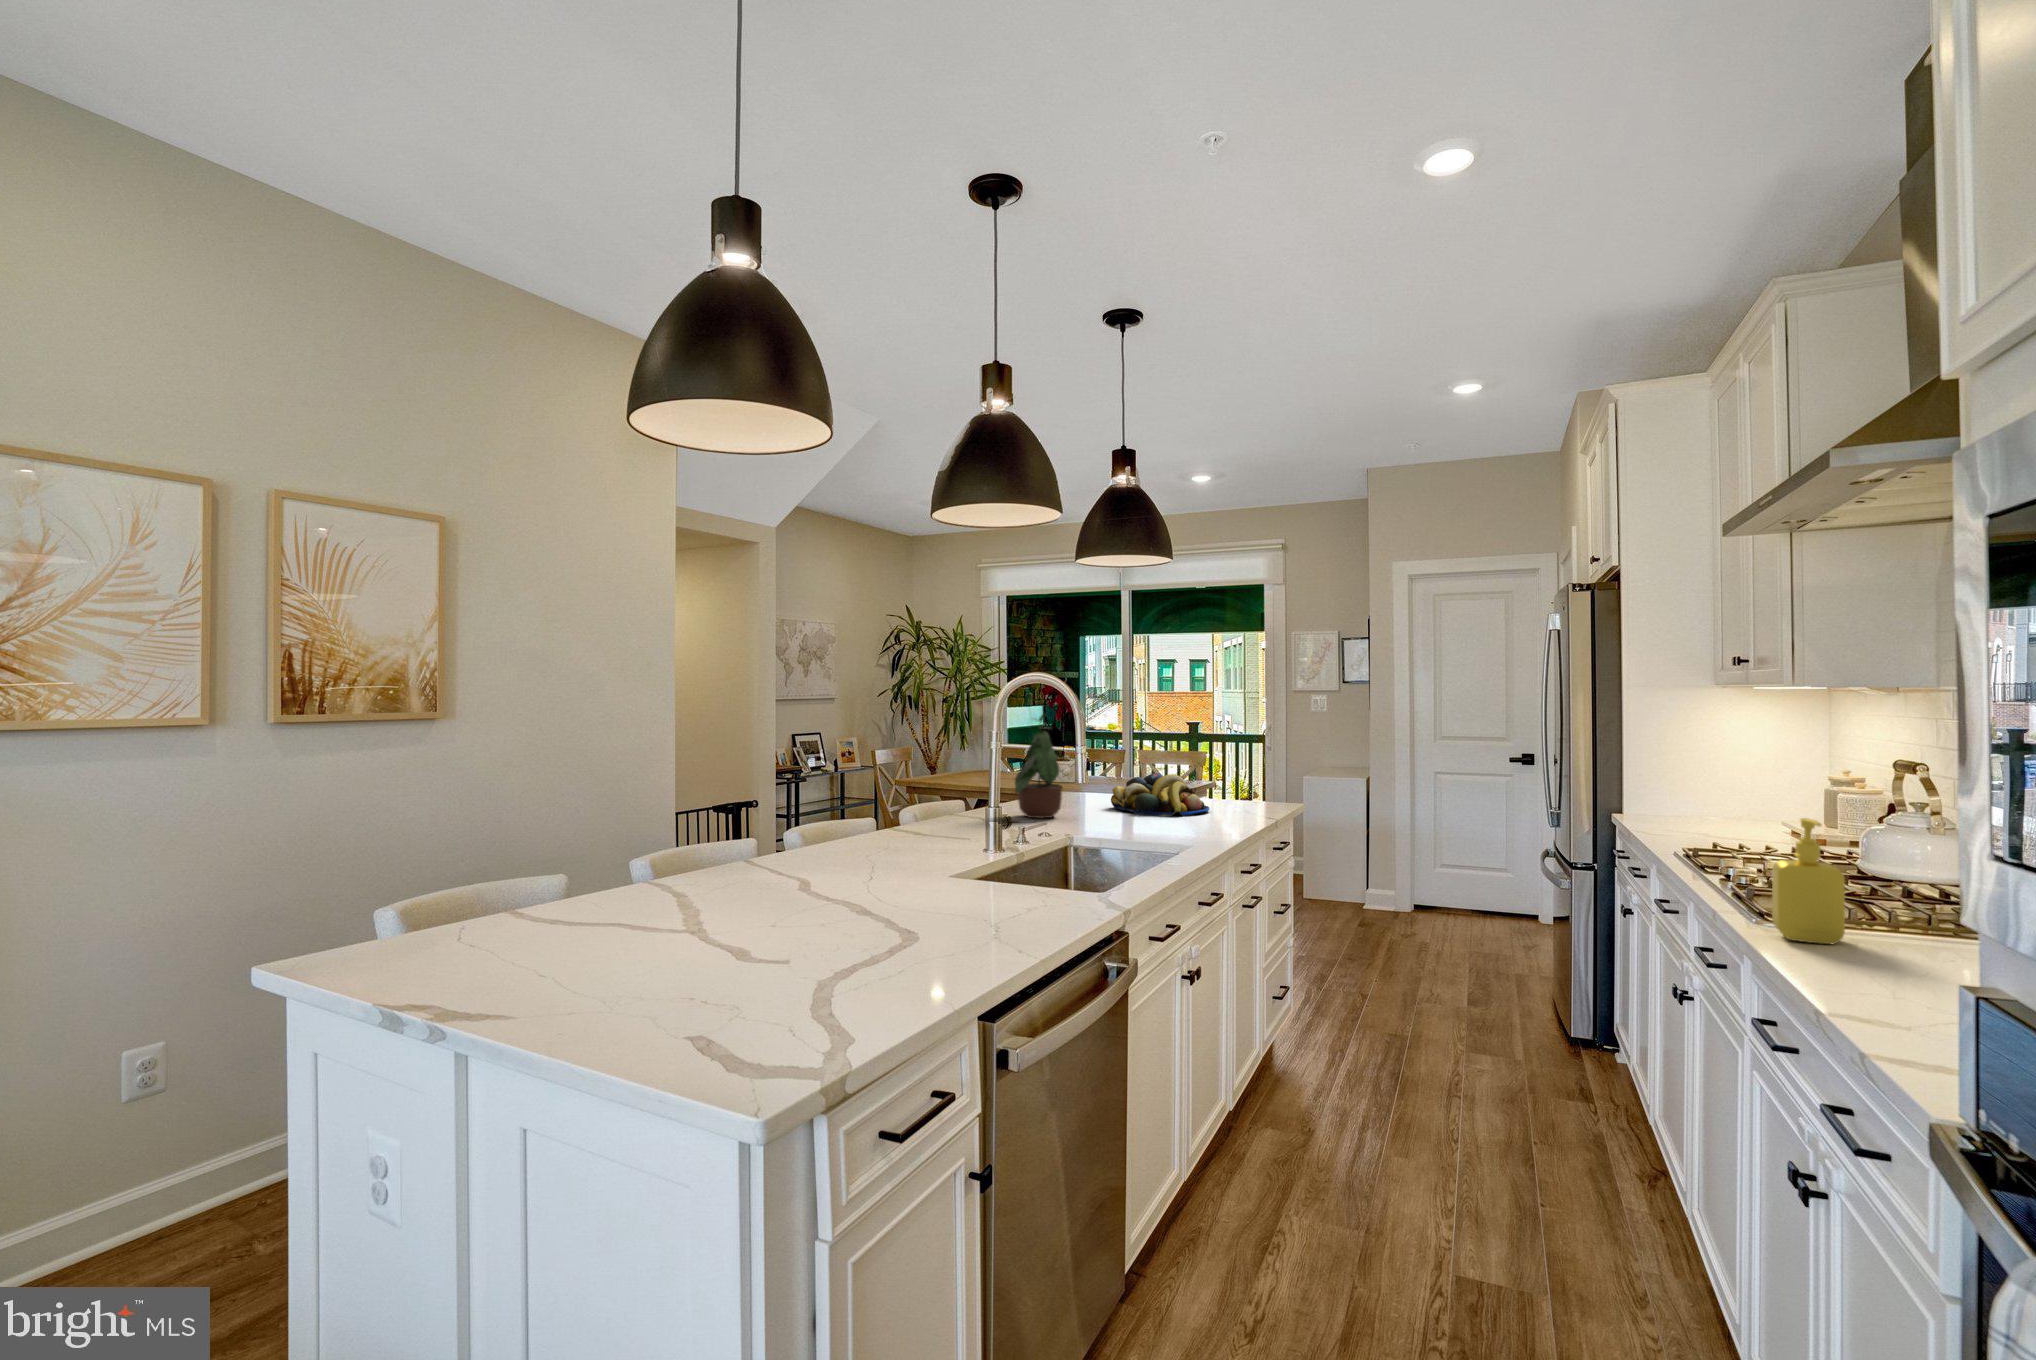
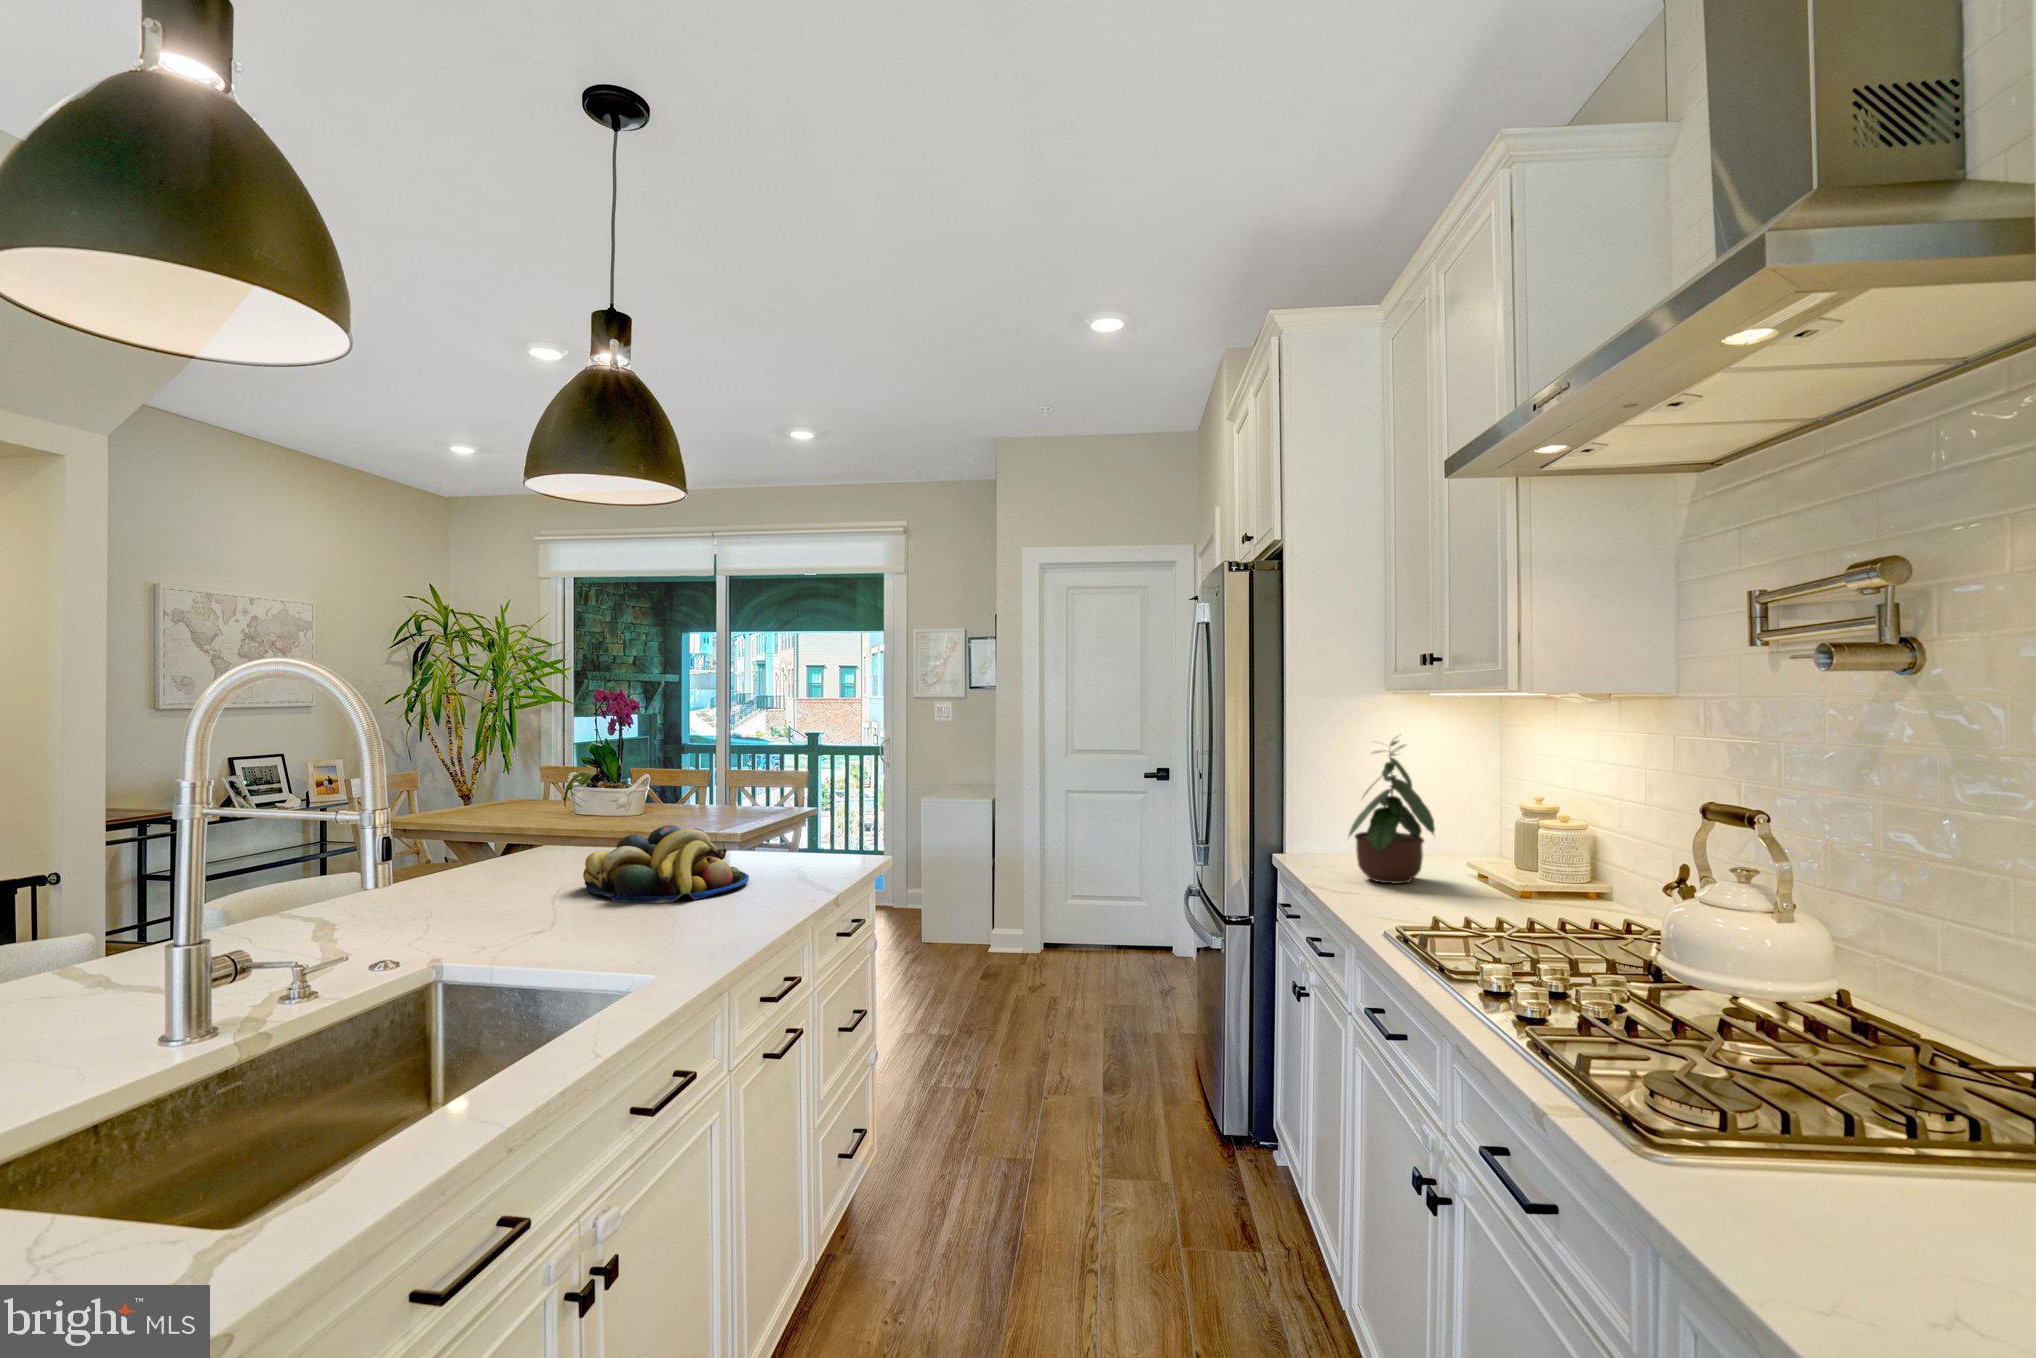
potted plant: present [1015,714,1063,818] -> present [1349,737,1435,884]
soap dispenser: present [1772,818,1845,944] -> none [1732,969,1899,1254]

